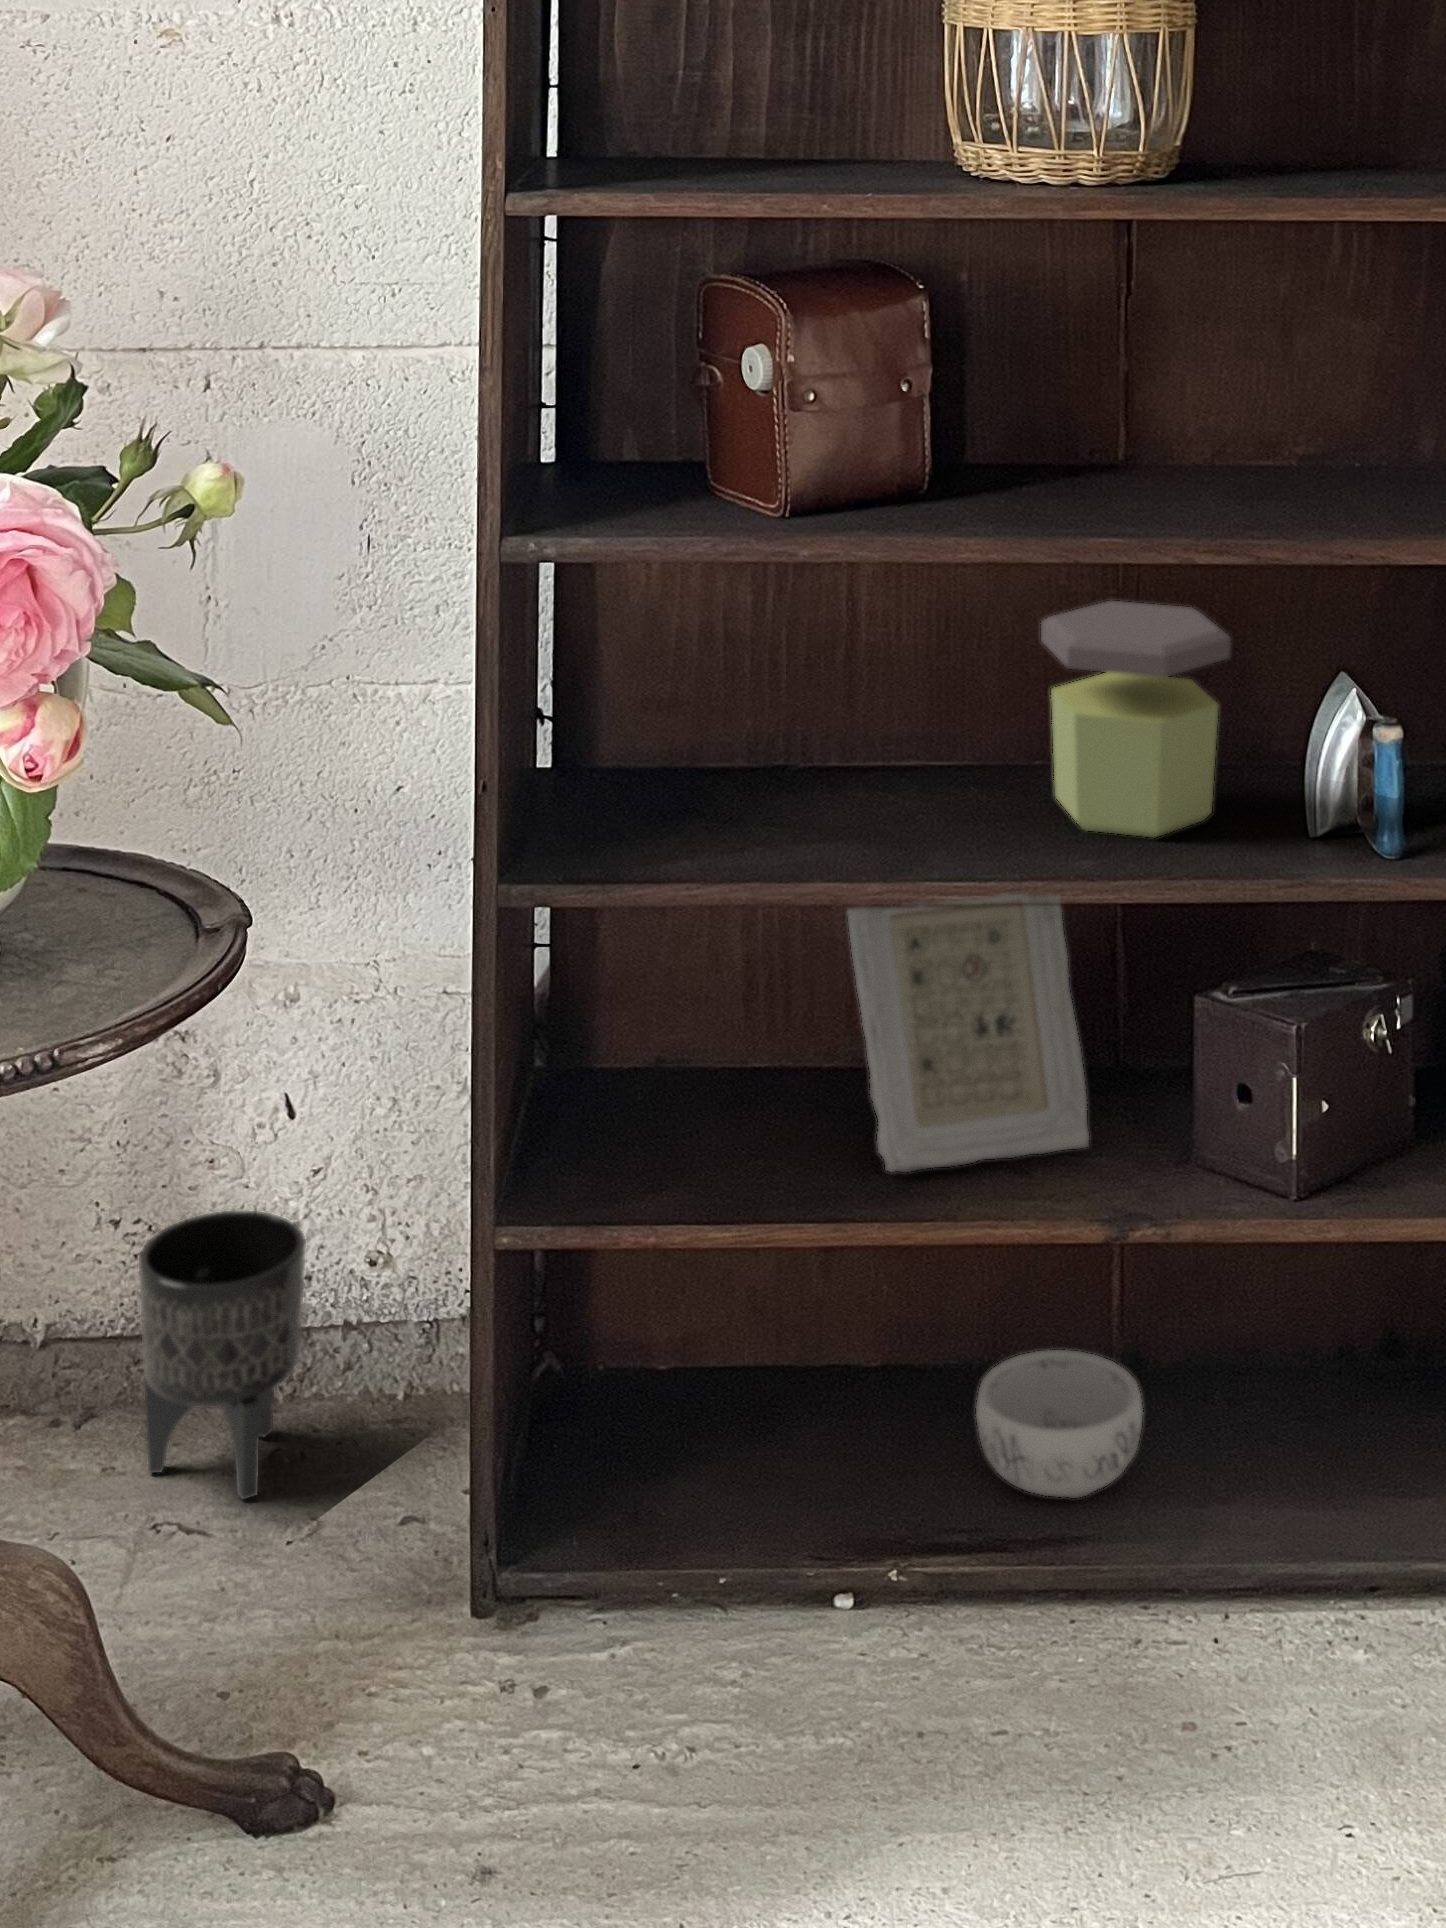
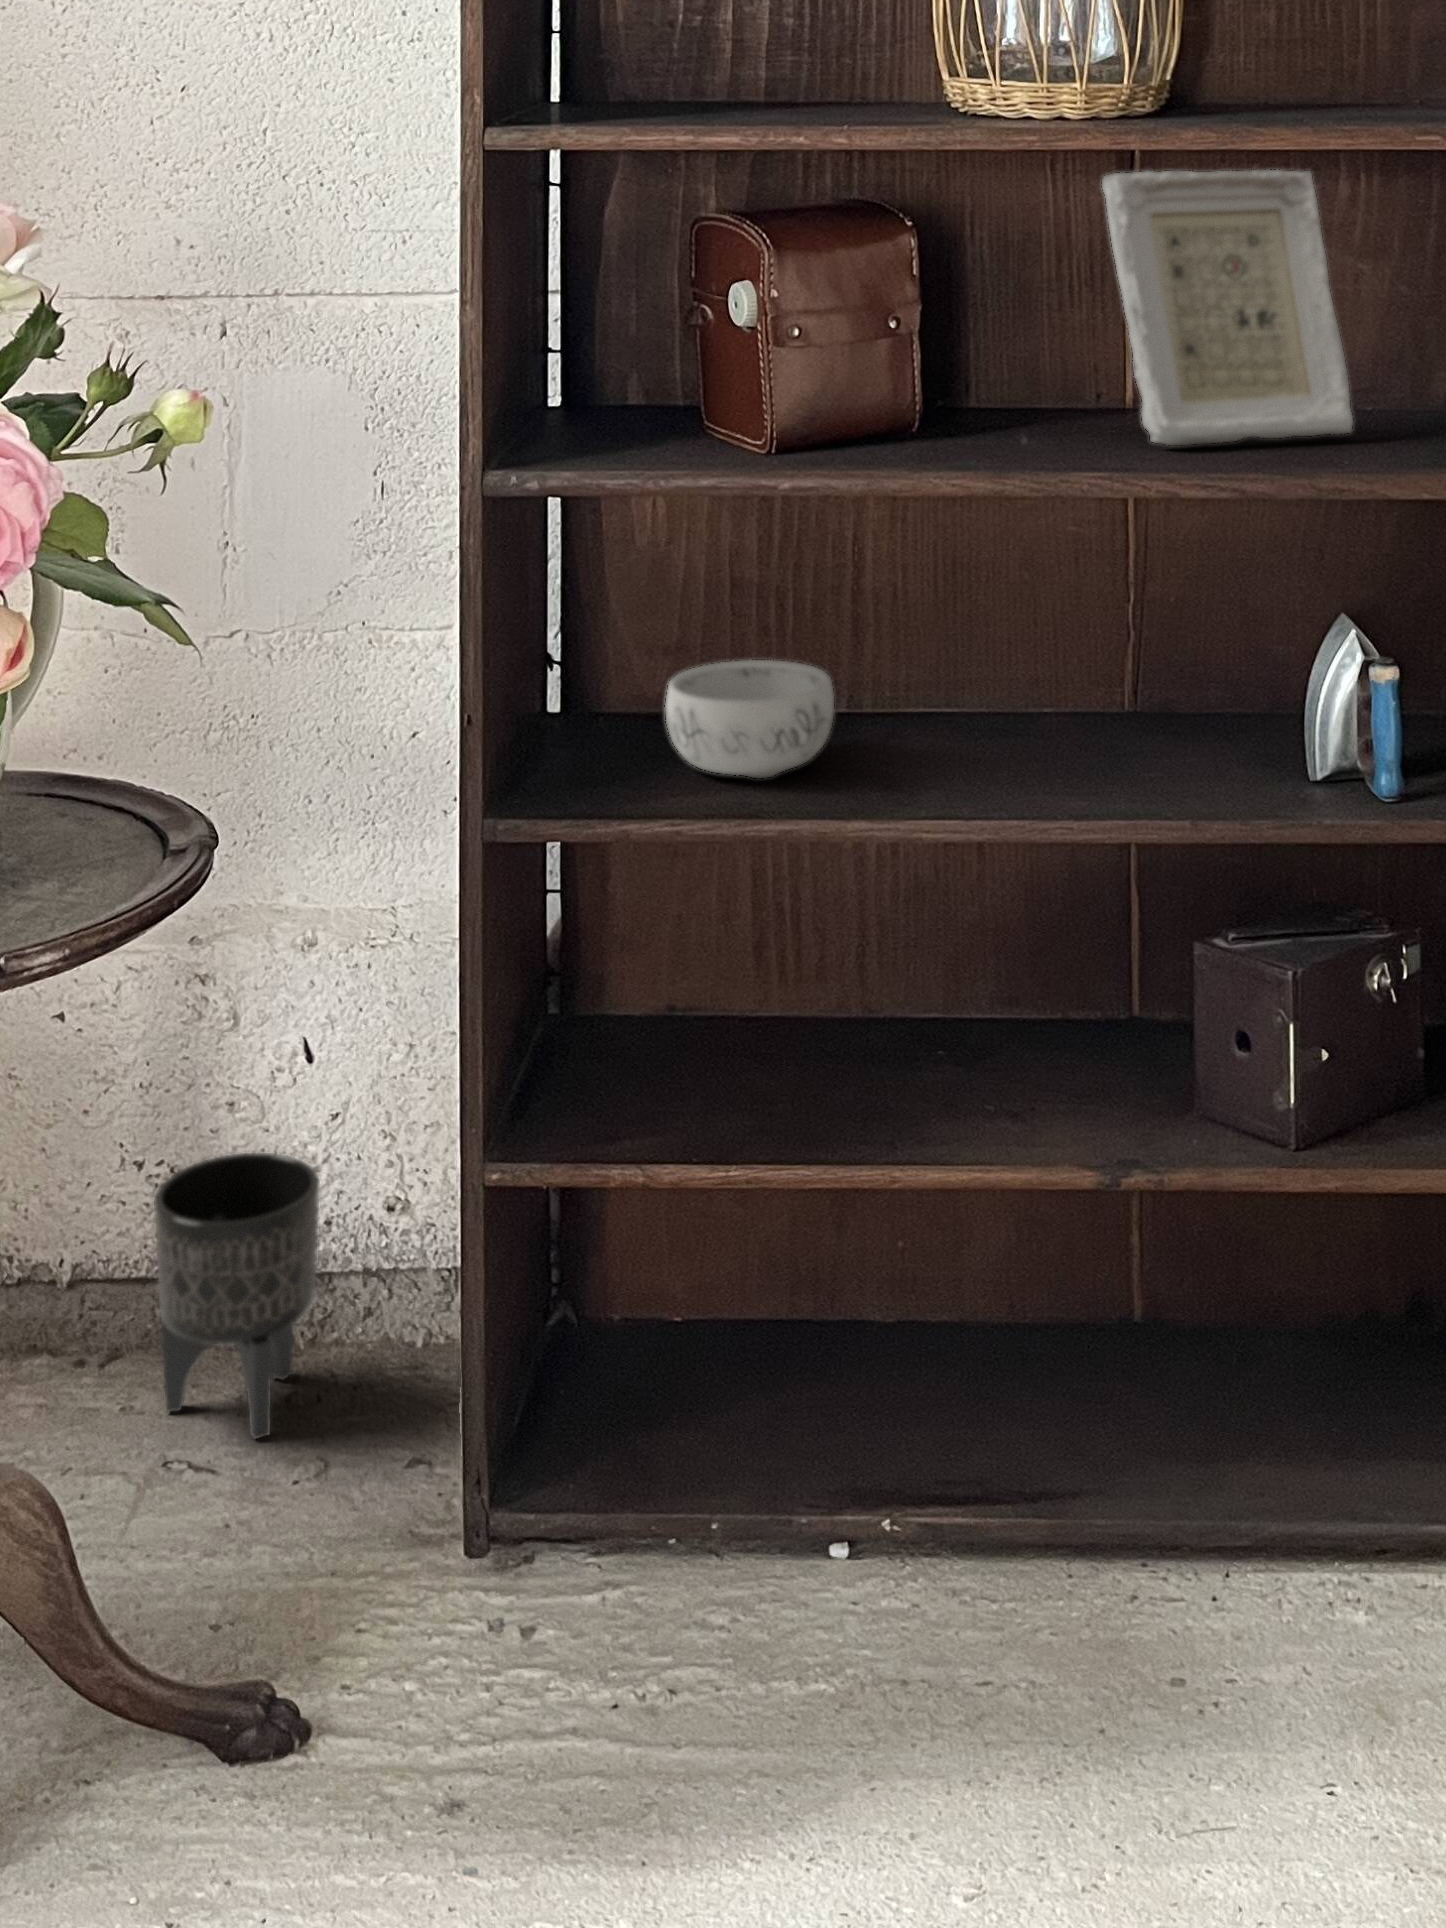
jar: present [1041,601,1231,837] -> none [1038,543,1226,779]
picture frame: present [848,894,1089,1172] -> present [1102,170,1353,445]
decorative bowl: present [976,1350,1143,1498] -> present [666,660,834,778]

